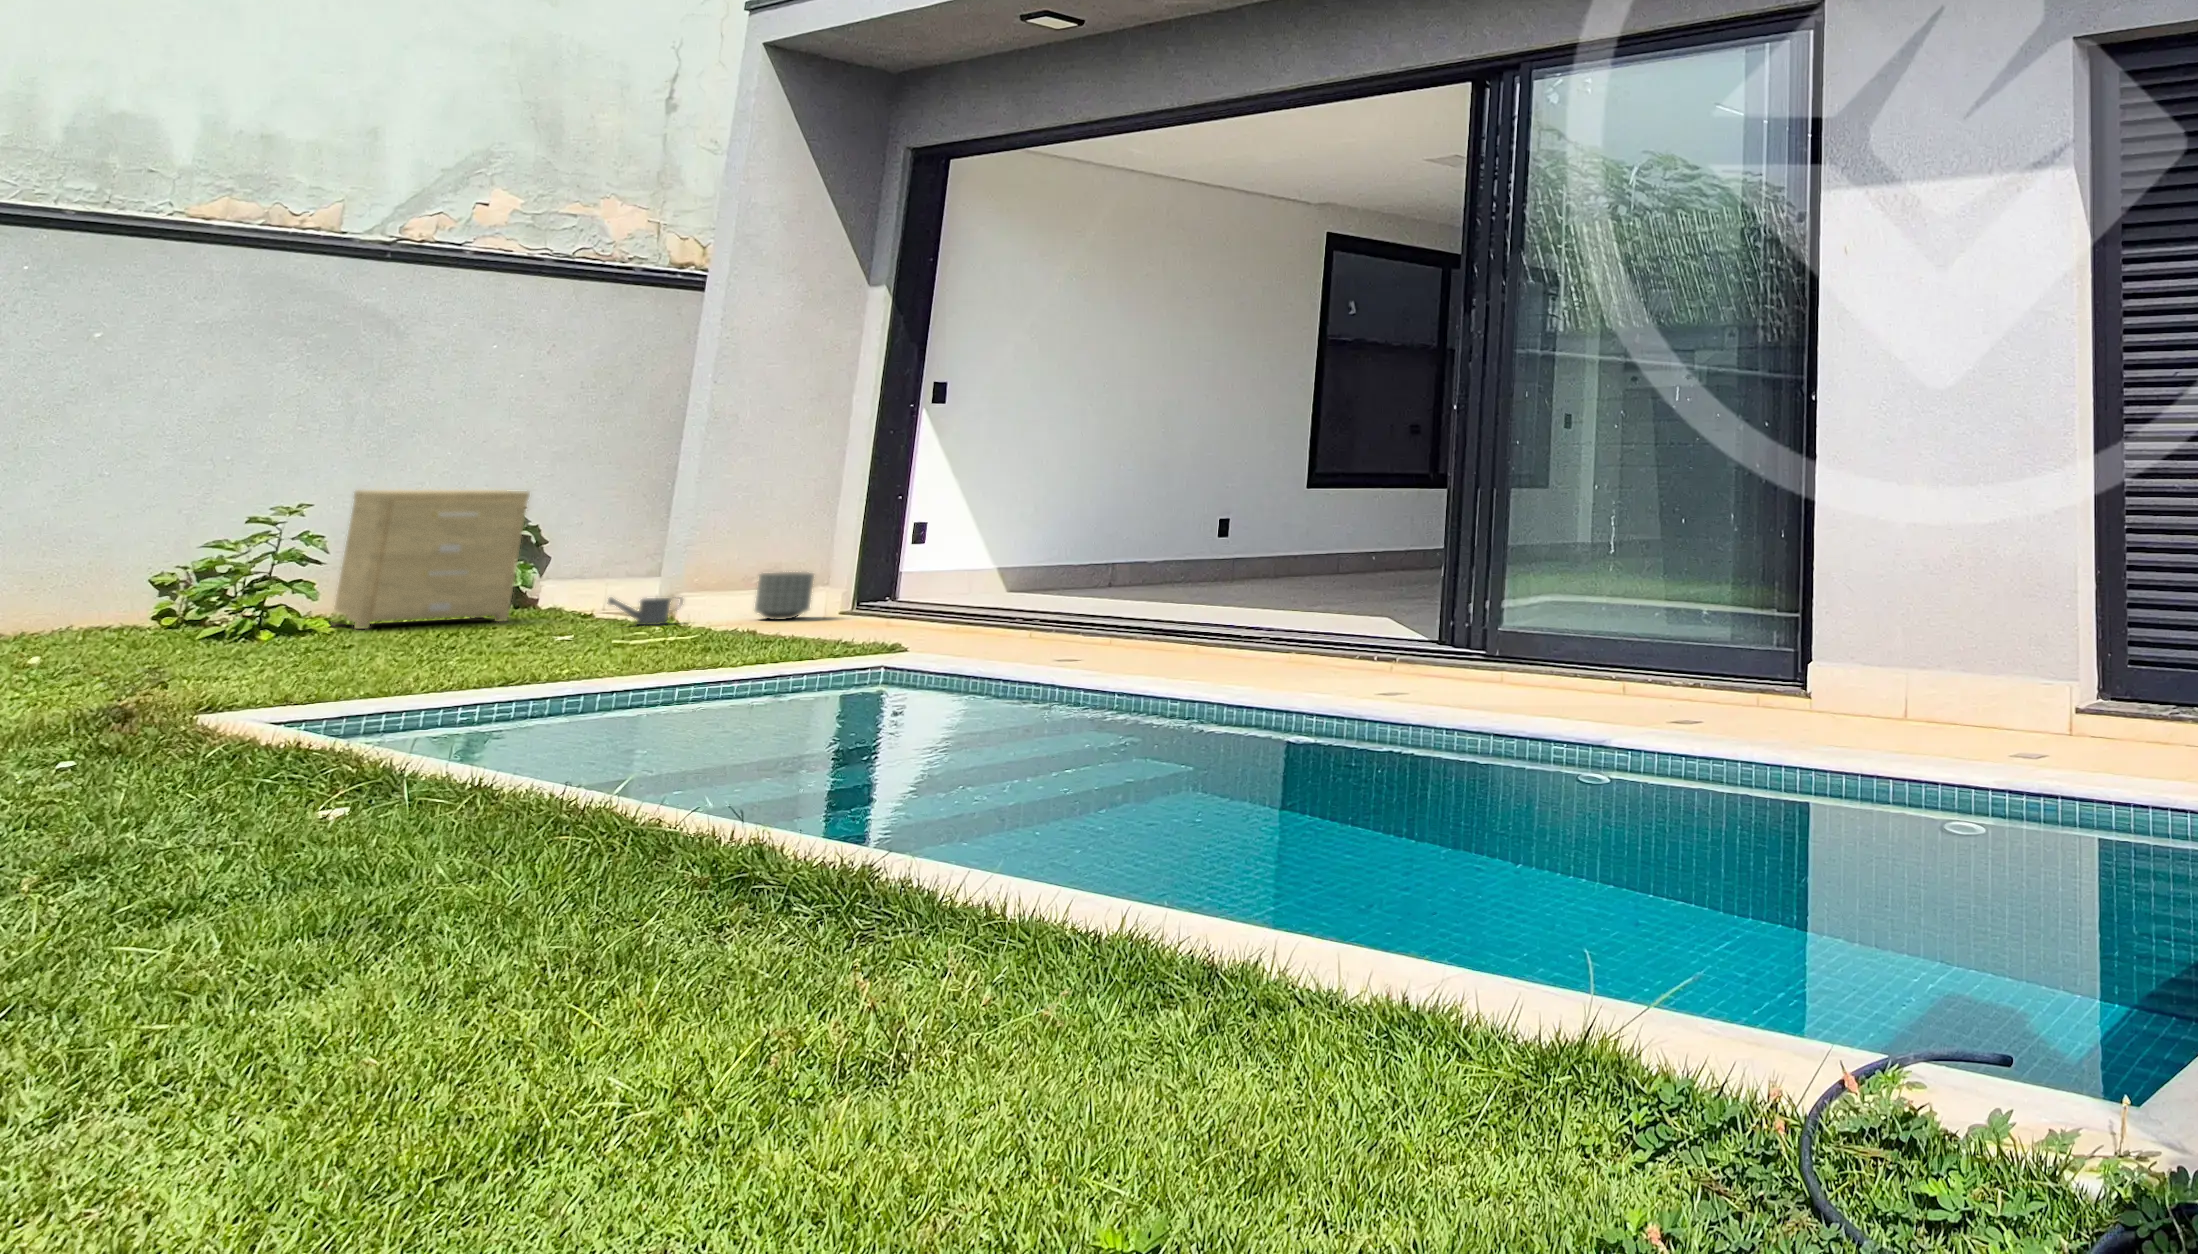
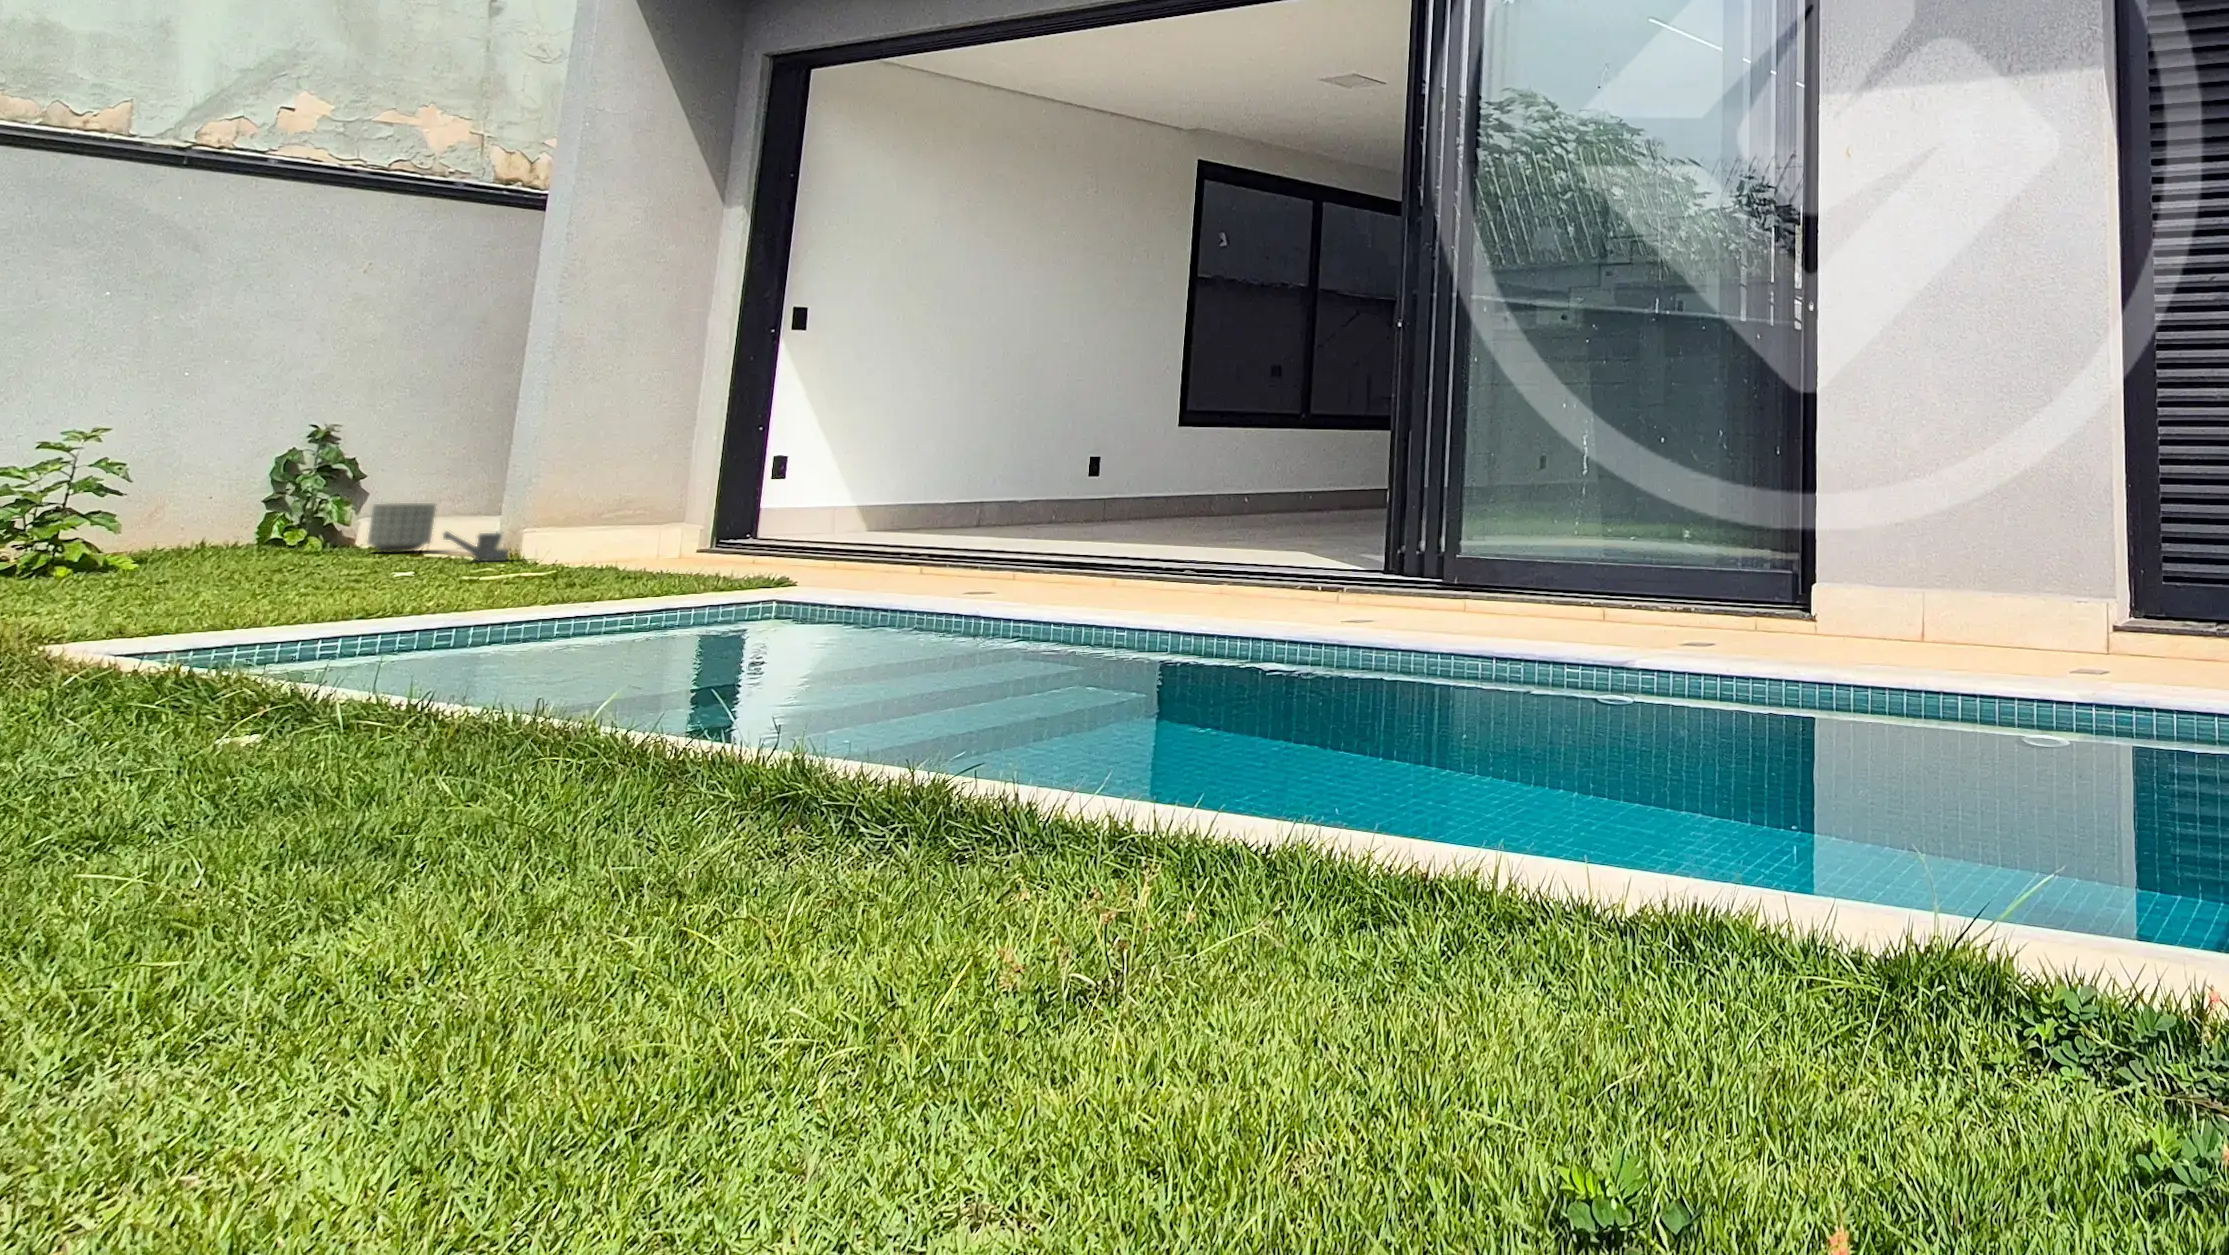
side table: present [335,490,529,629] -> none [128,416,351,566]
planter: present [755,572,814,620] -> present [368,503,436,553]

